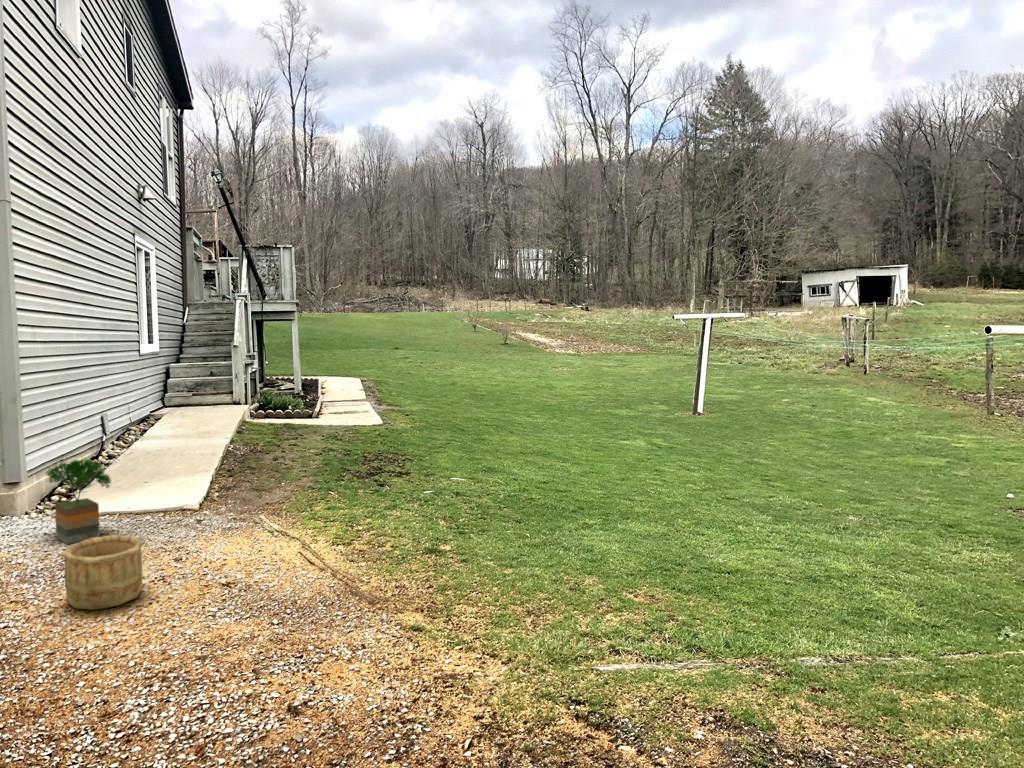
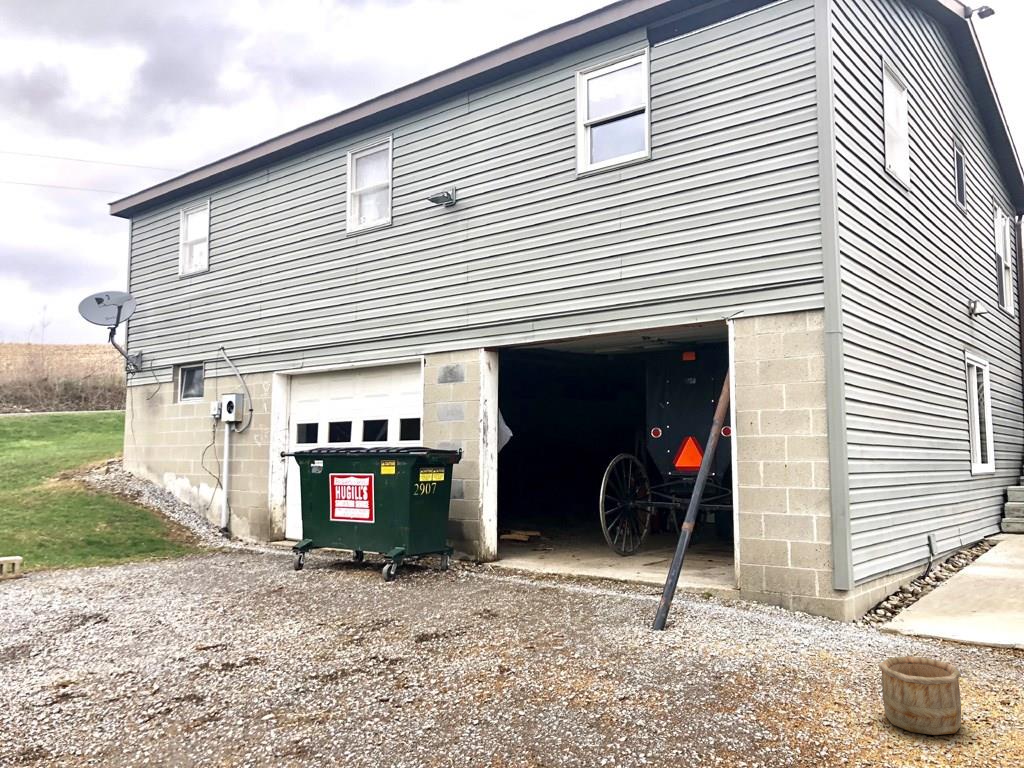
potted tree: present [46,459,111,544] -> none [867,574,933,661]

